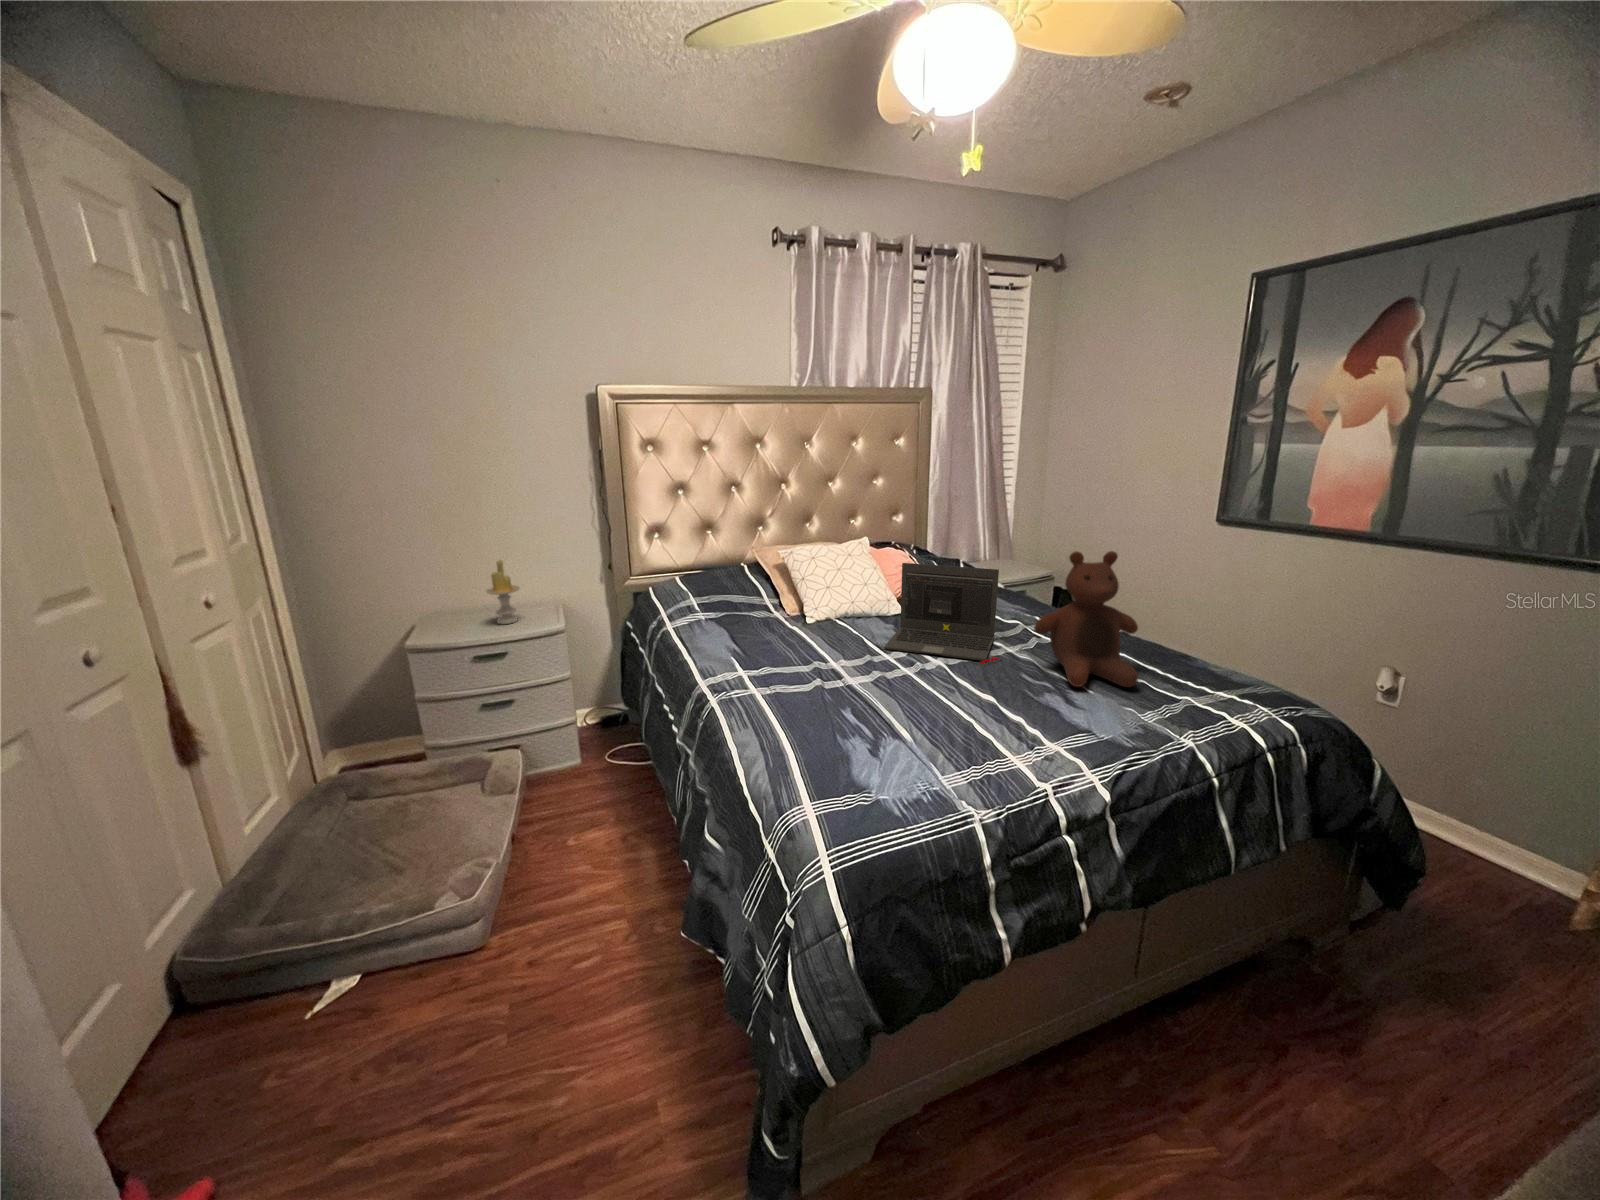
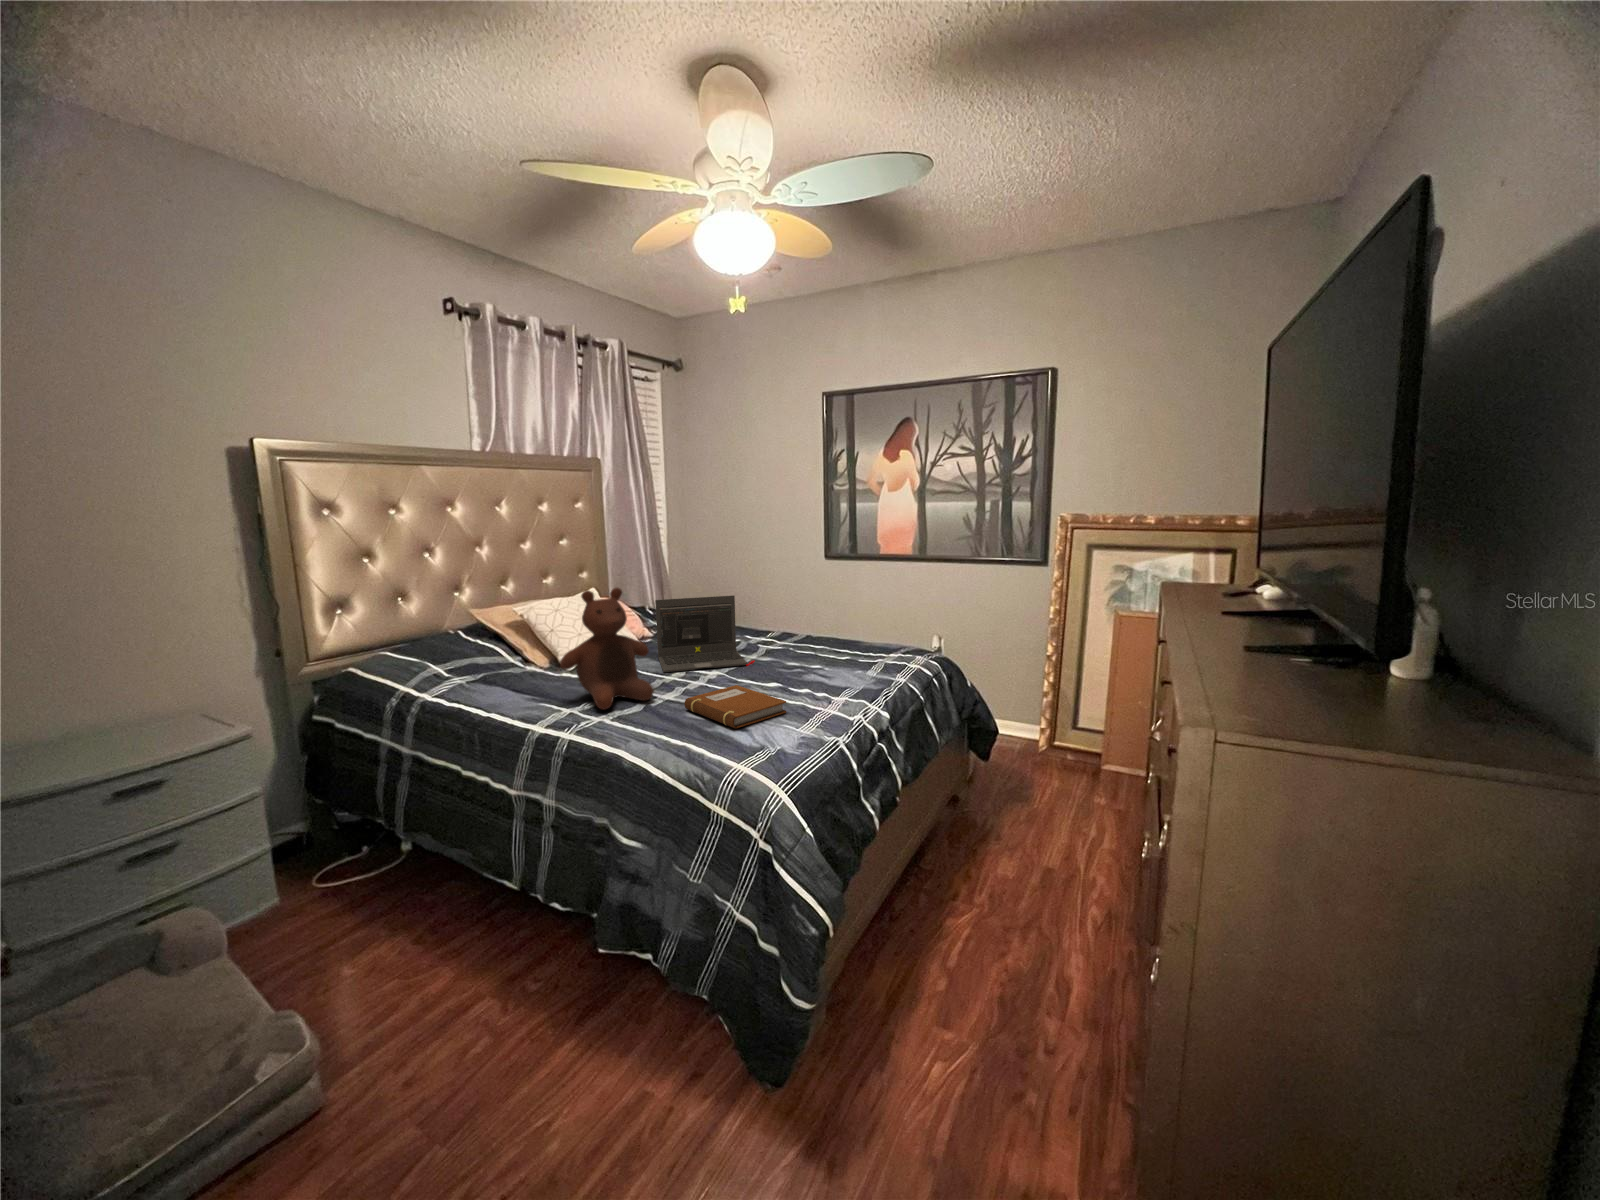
stuffed bear: present [1034,551,1138,687] -> present [560,588,654,709]
candle: present [486,560,520,624] -> none [68,662,136,754]
notebook: none [849,689,953,748] -> present [684,685,786,728]

